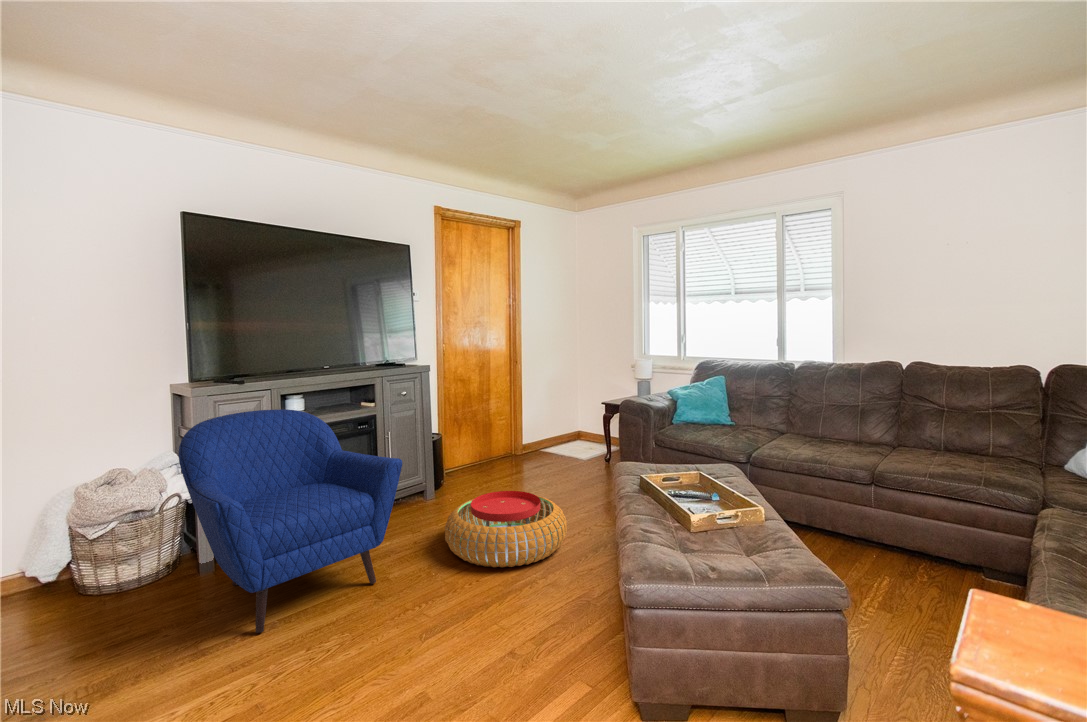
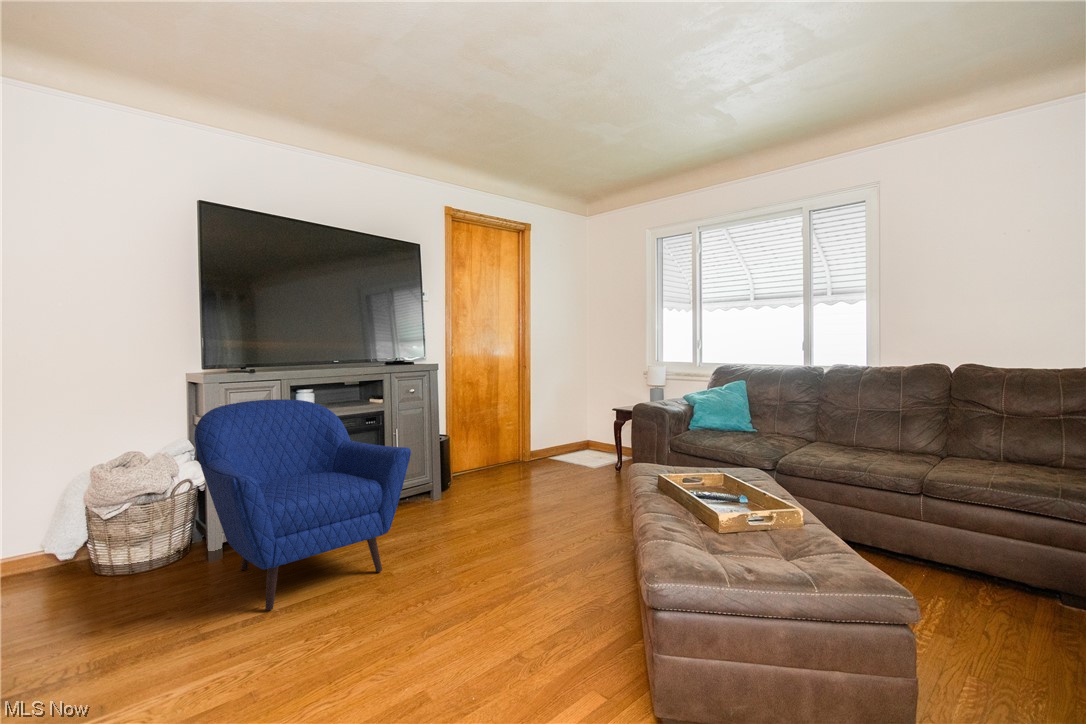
pouf: present [445,491,567,568] -> none [451,488,574,561]

